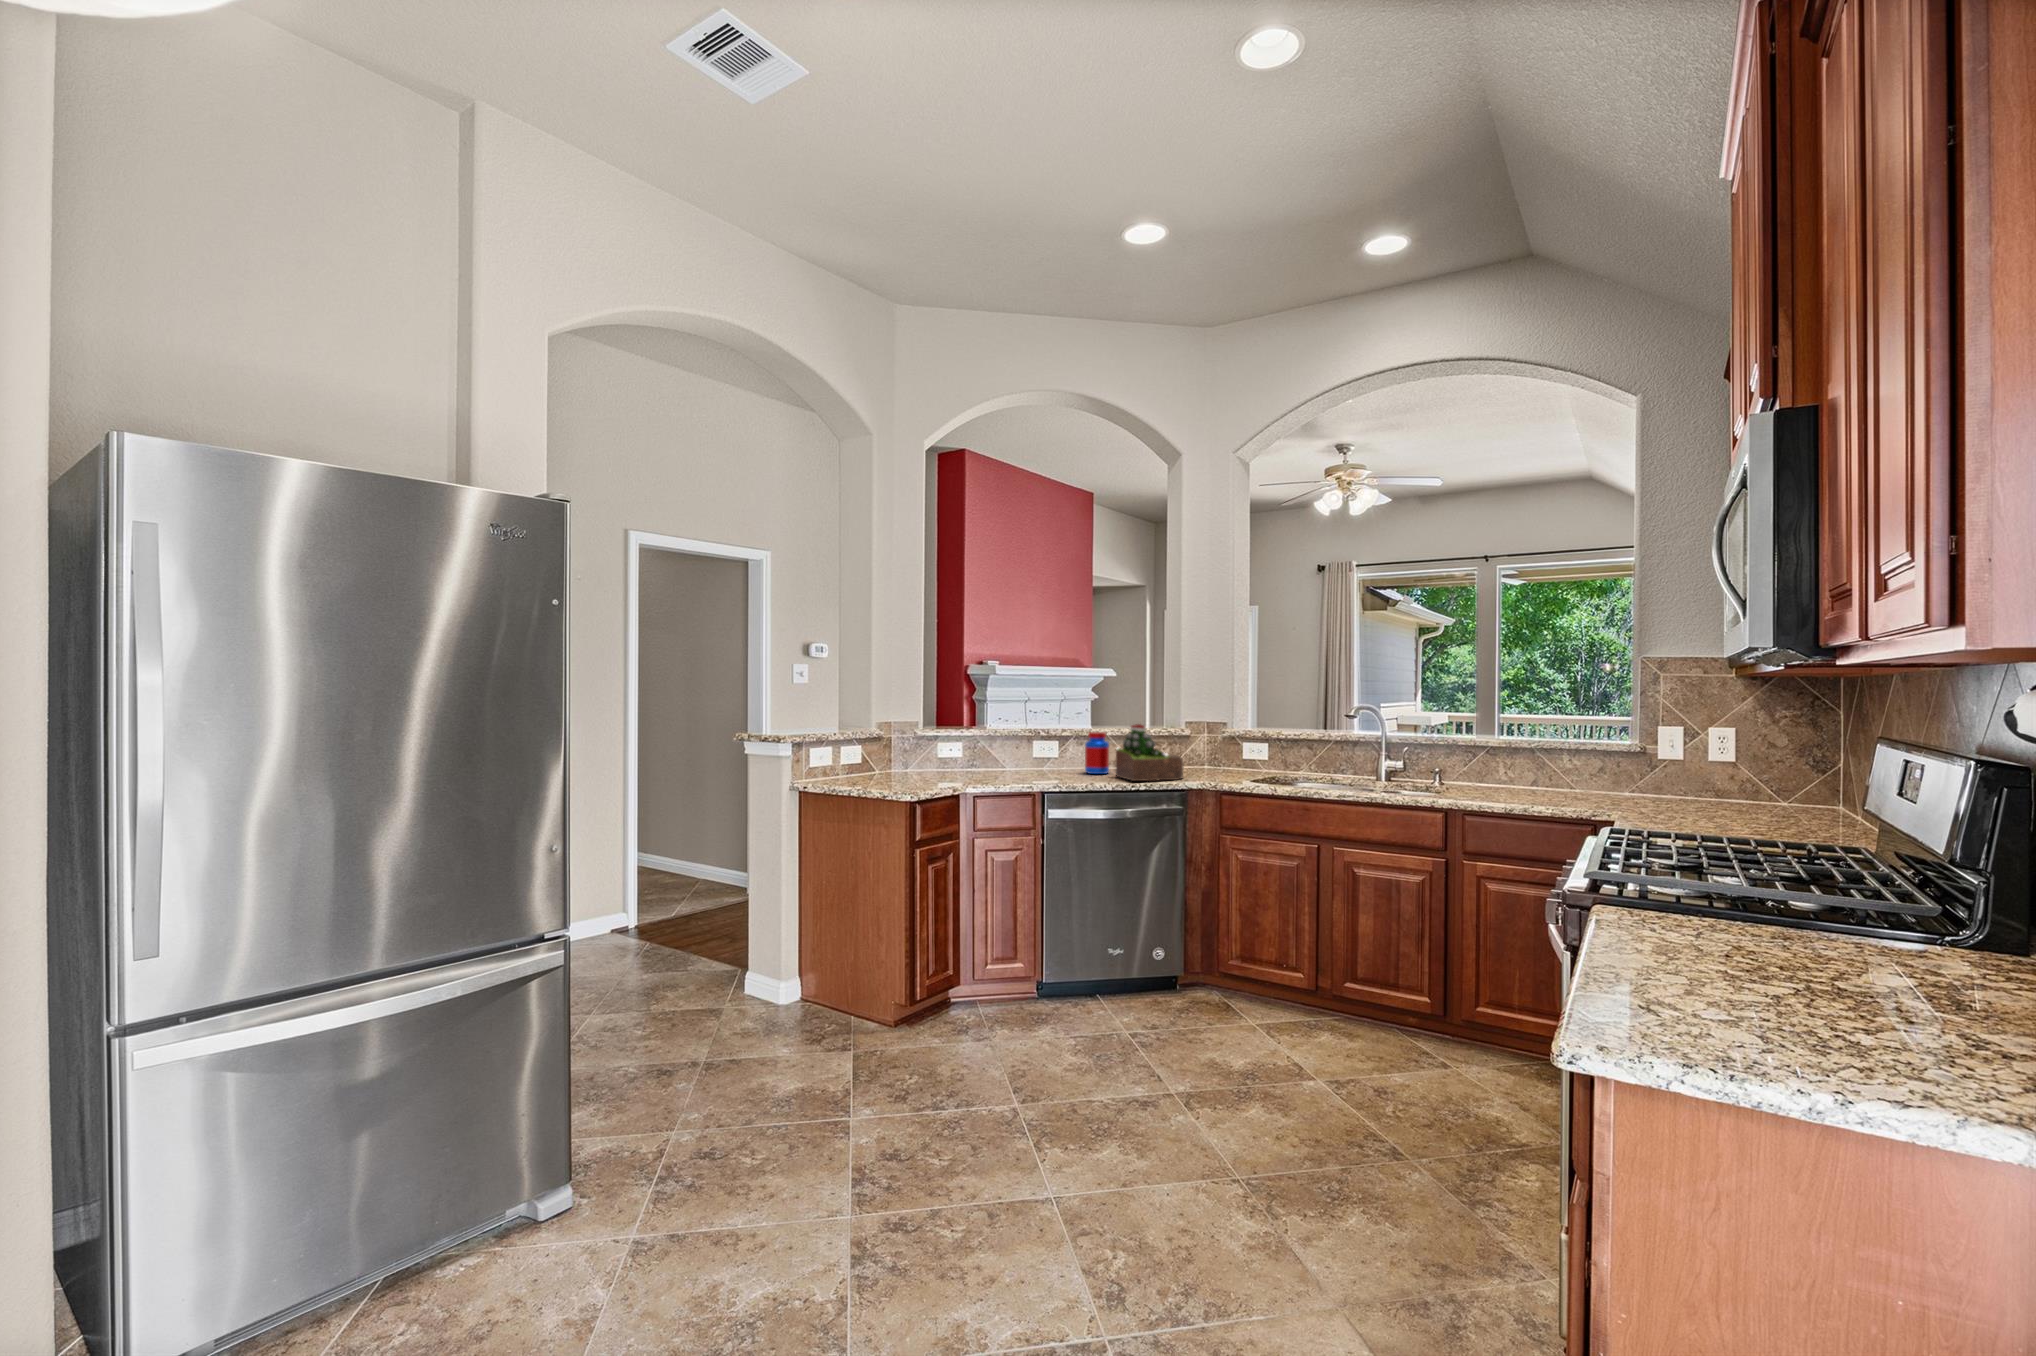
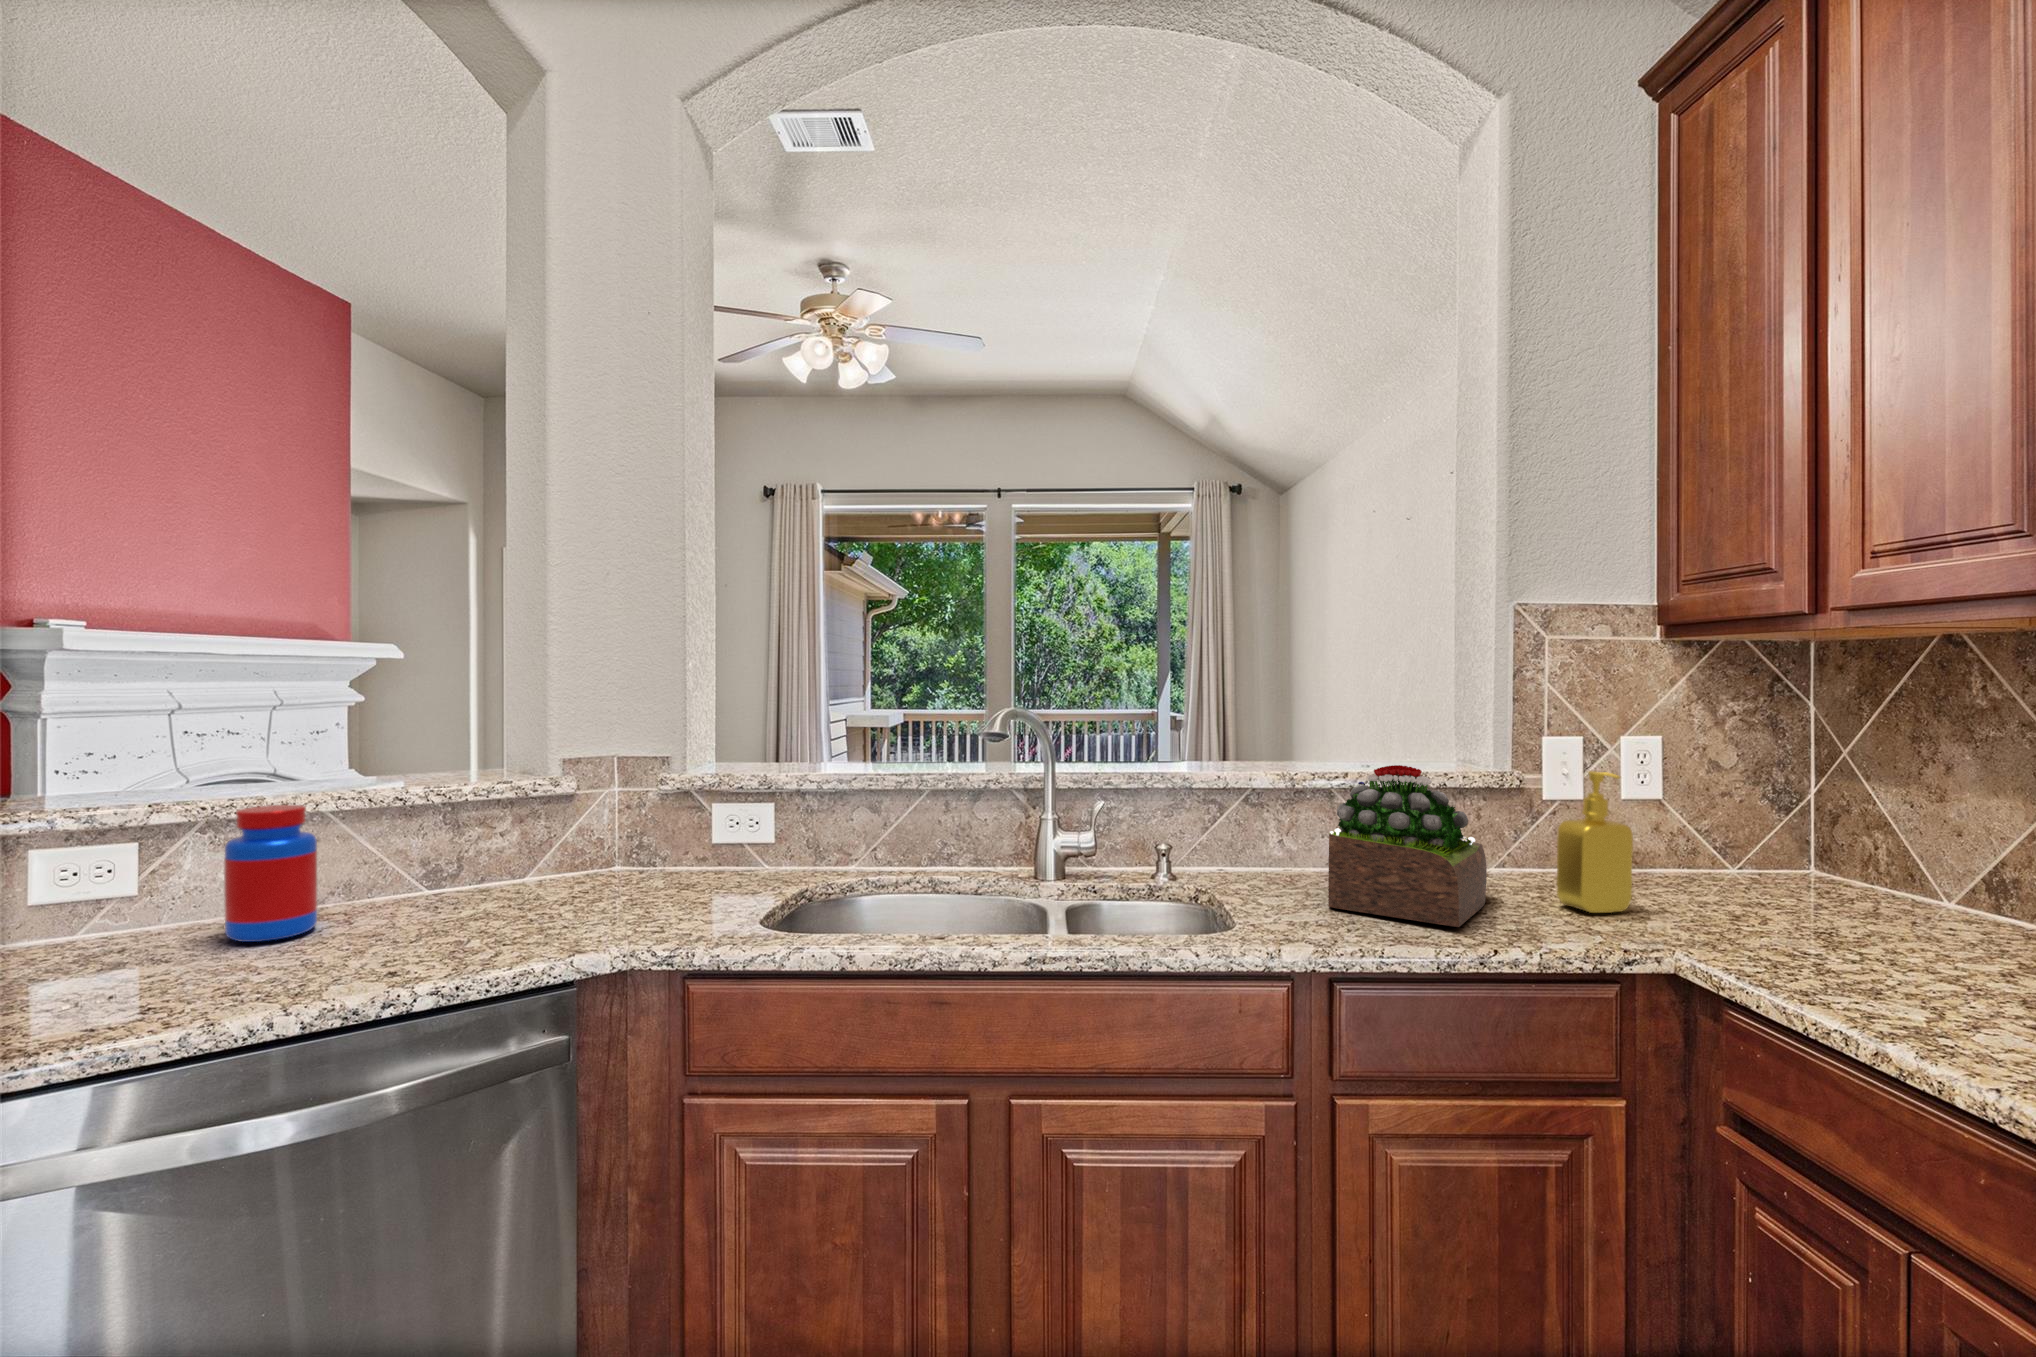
succulent plant: present [1116,724,1184,781] -> present [1328,765,1487,927]
soap dispenser: none [1621,740,1658,808] -> present [1557,771,1633,913]

